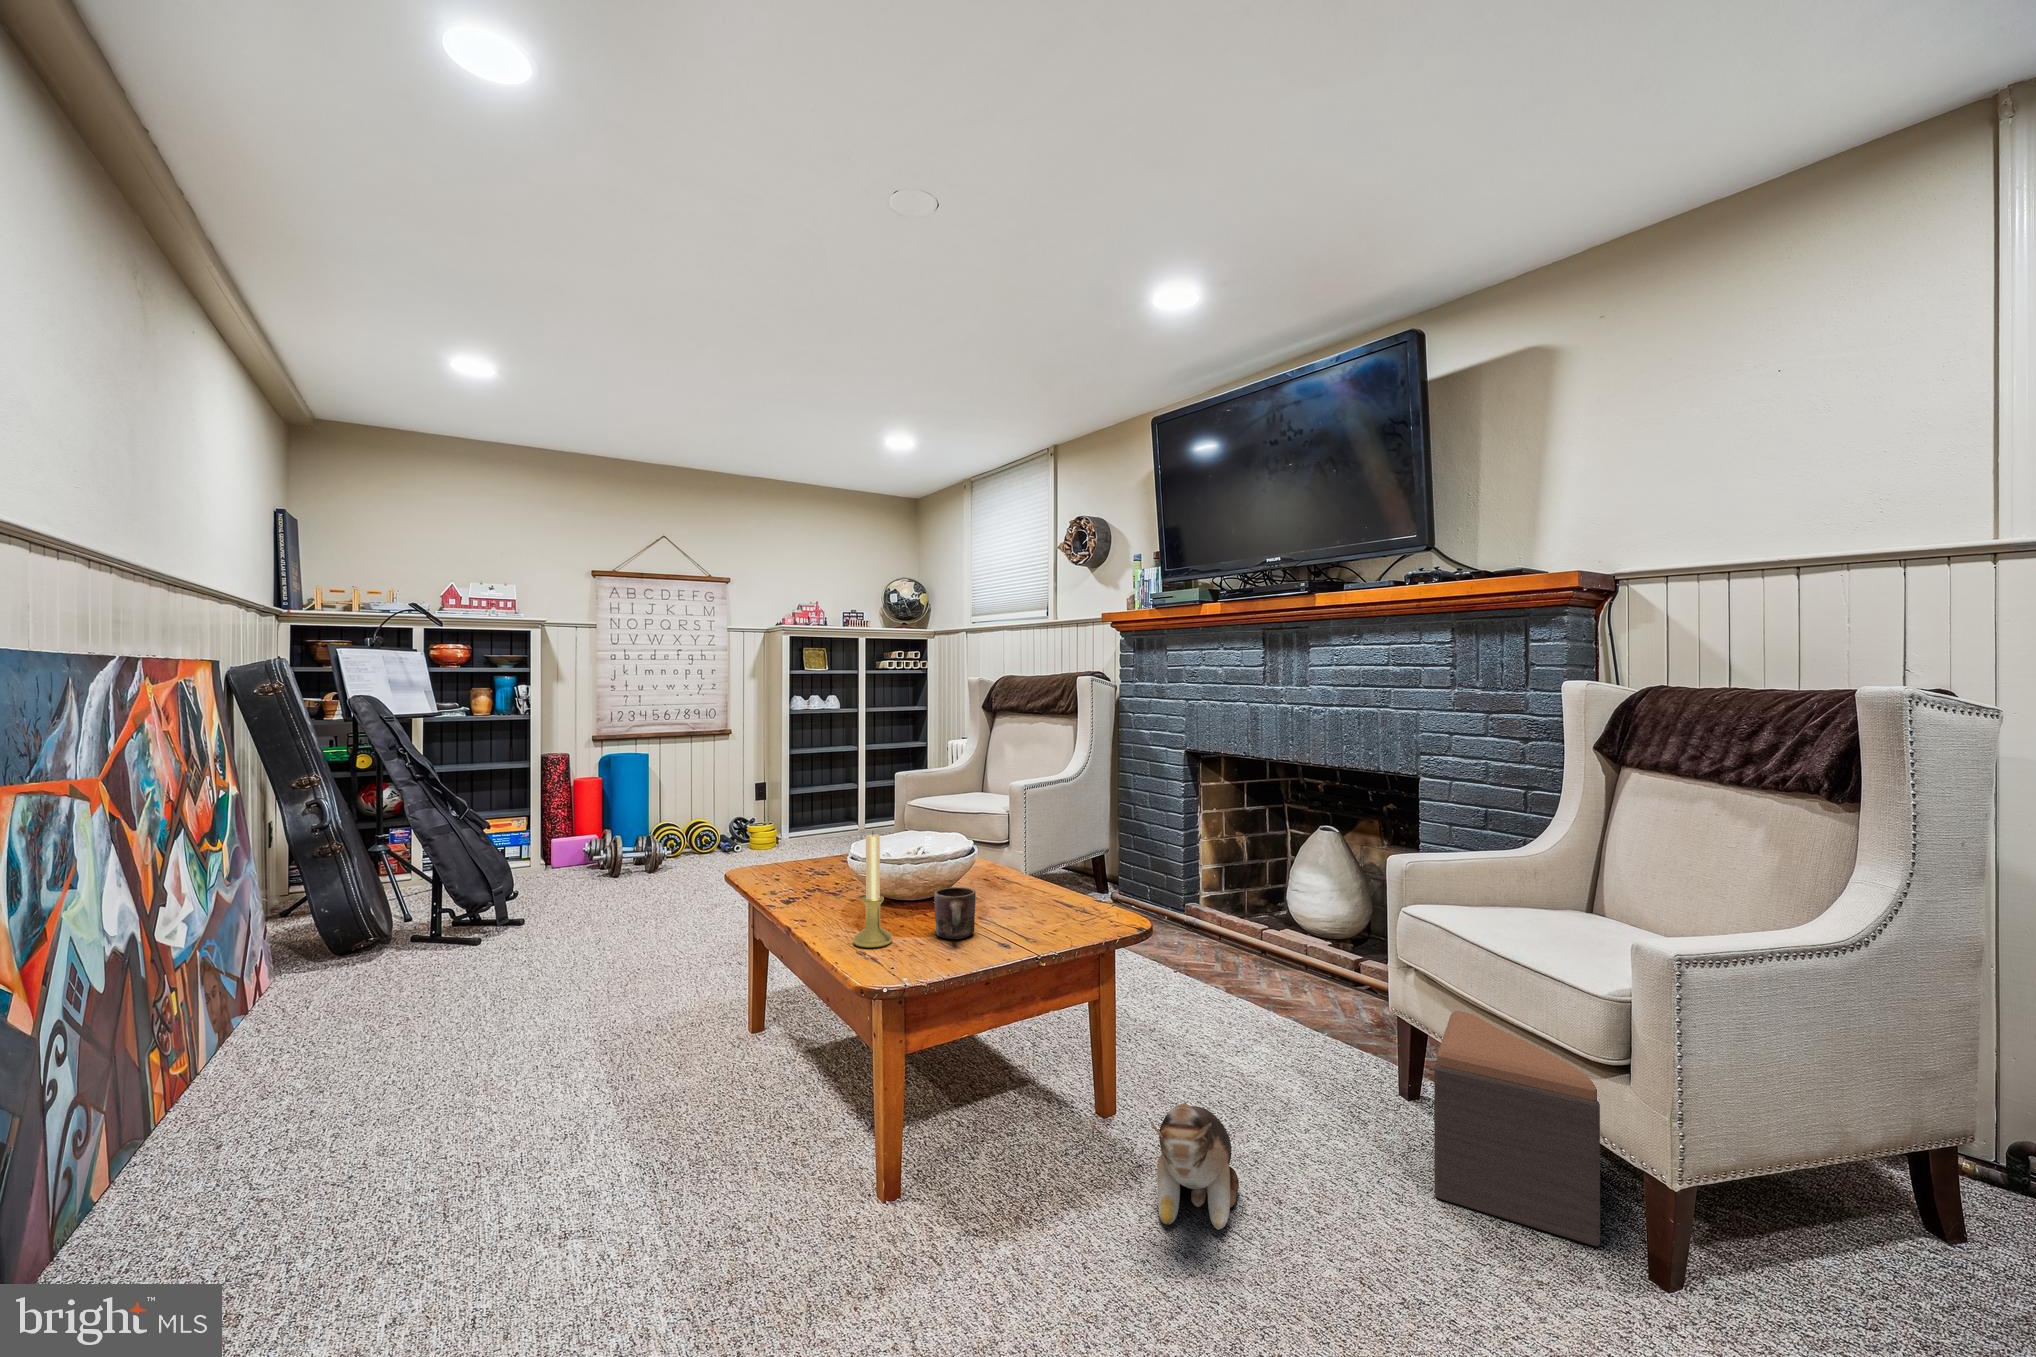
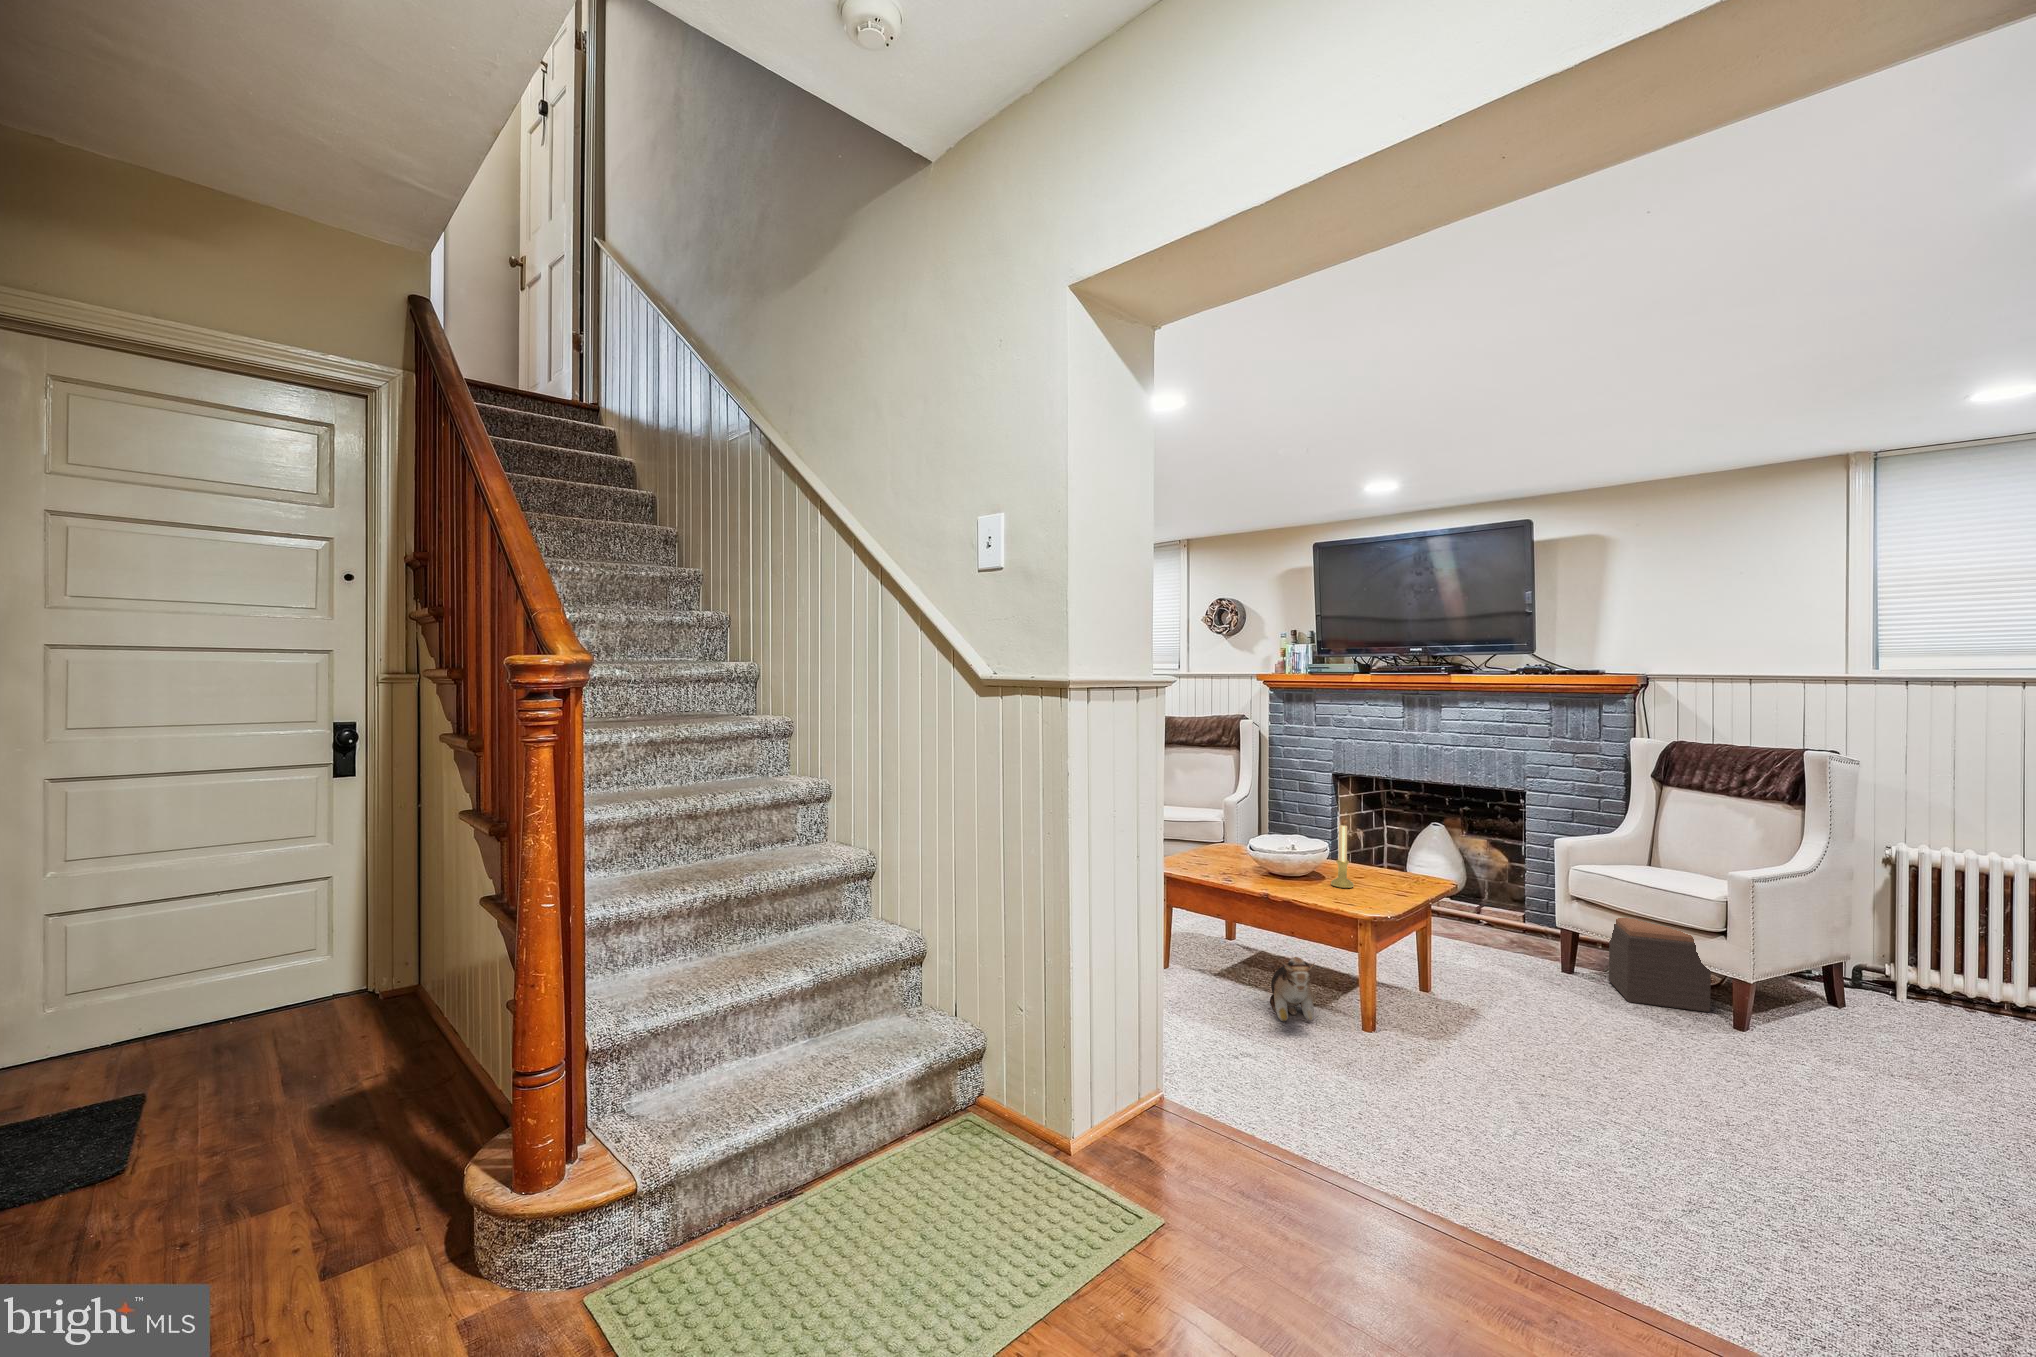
mug: present [934,887,976,939] -> none [1362,856,1393,883]
plush toy: present [1149,1102,1239,1230] -> present [1270,957,1315,1021]

